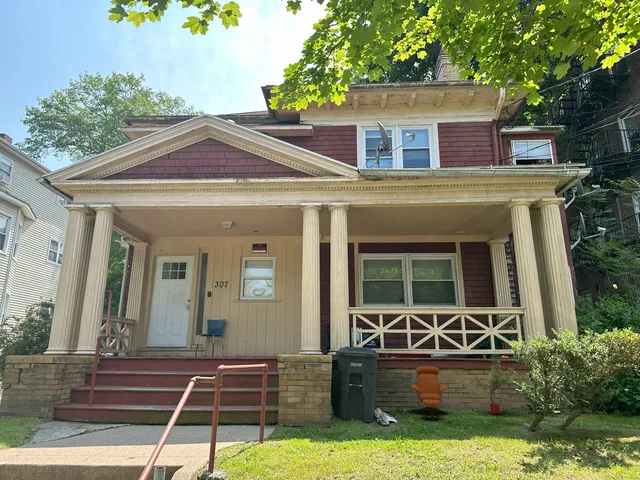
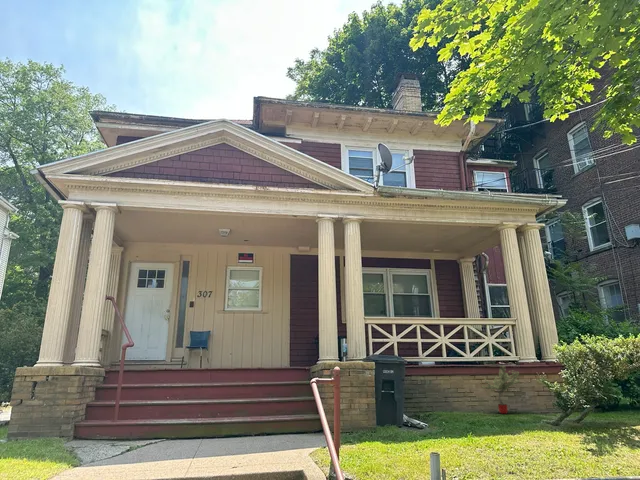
lounge chair: present [411,366,448,420] -> none [429,372,470,422]

